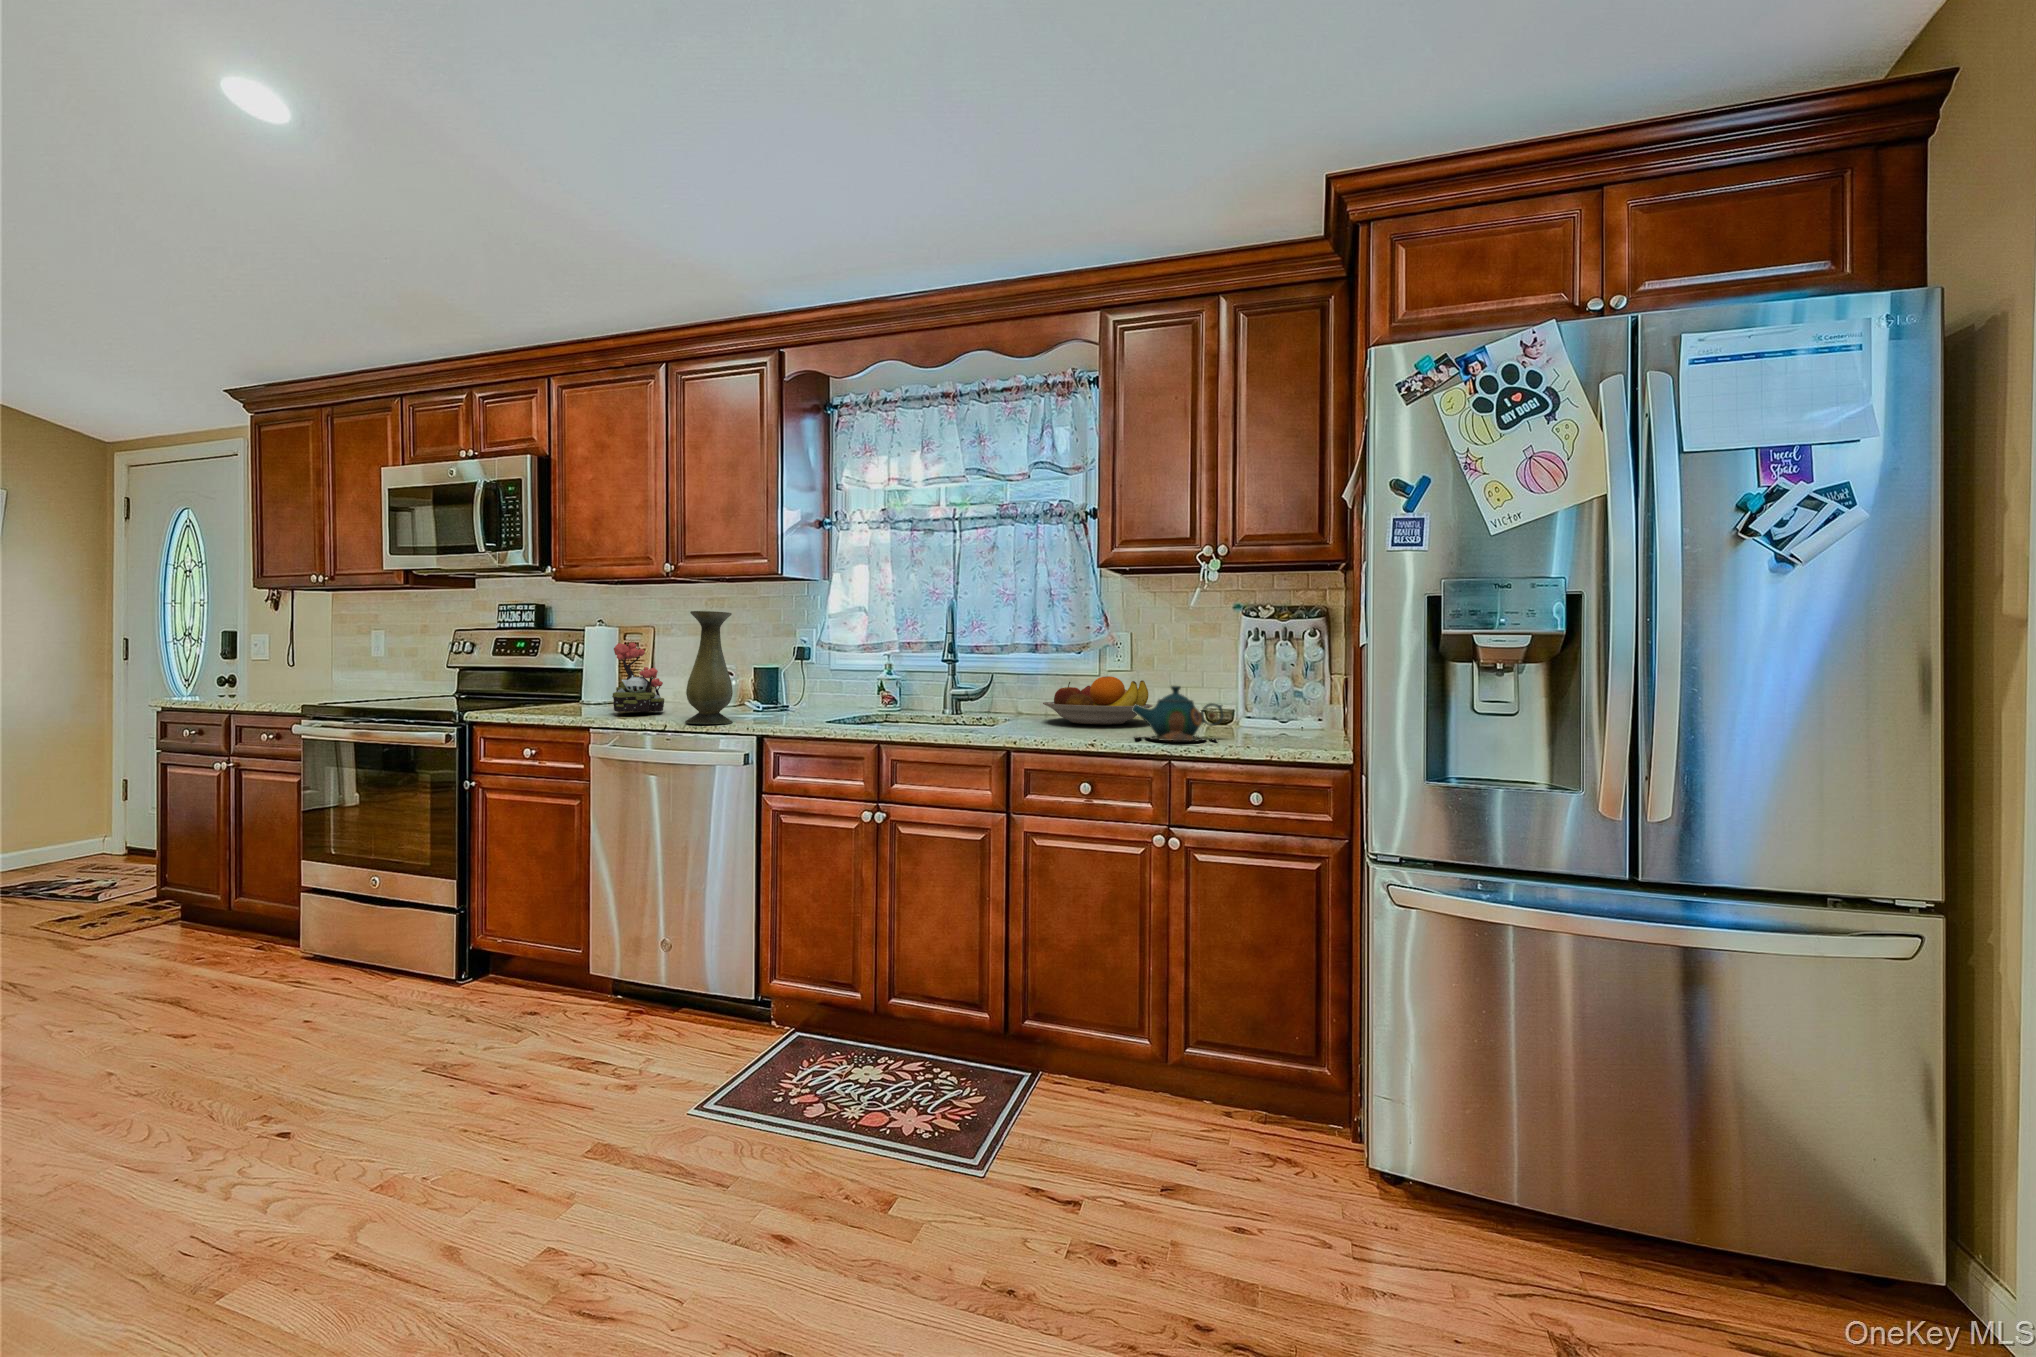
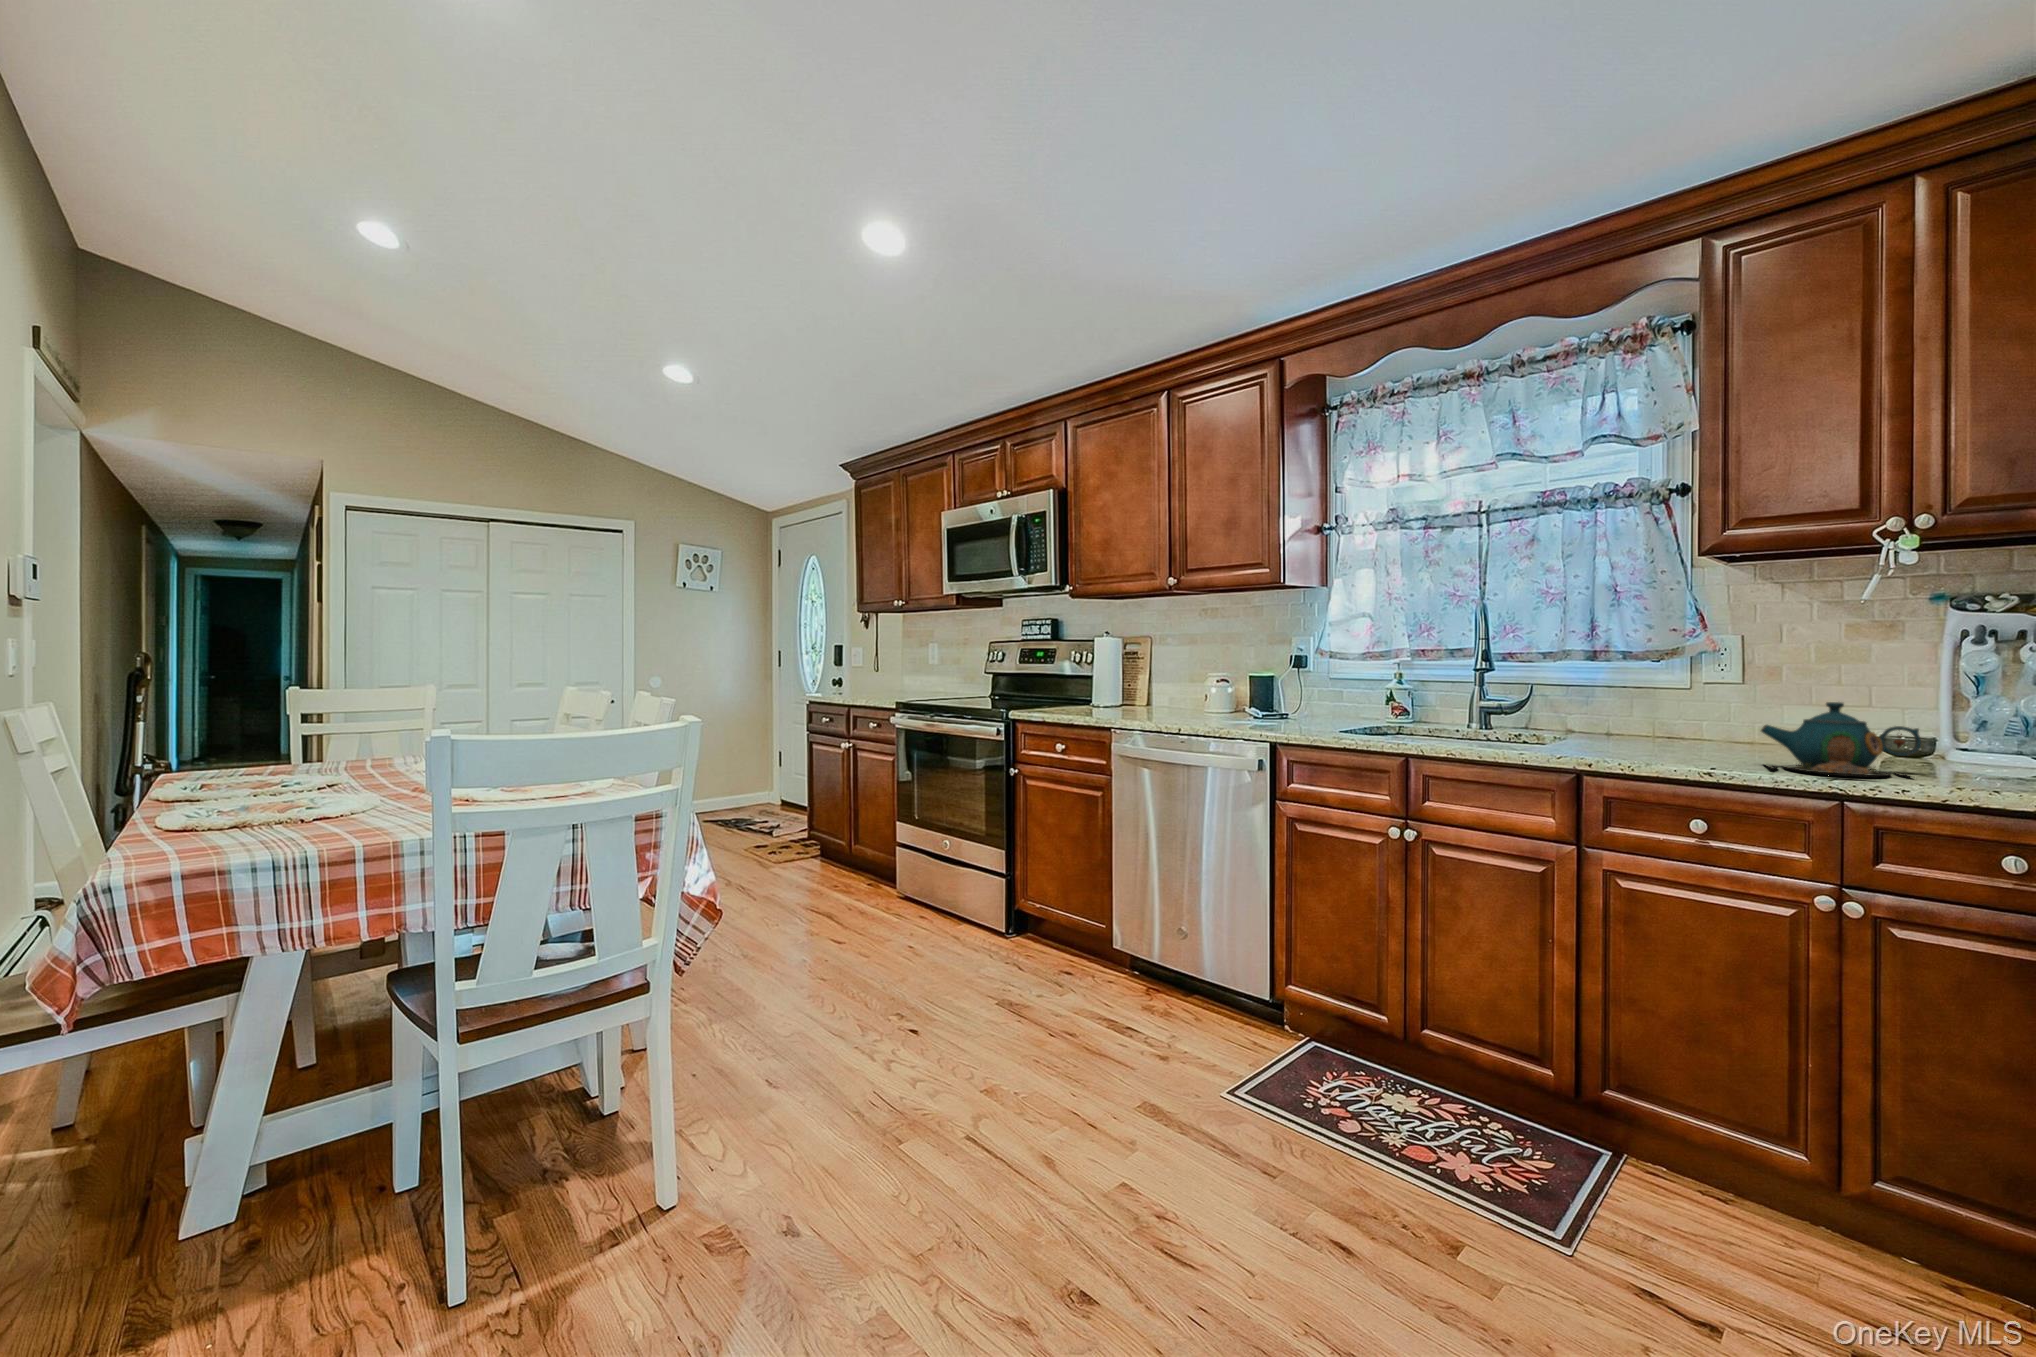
vase: present [685,611,733,724] -> none [1200,622,1244,730]
plant: present [612,642,664,712] -> none [1128,651,1172,715]
fruit bowl: present [1043,676,1152,724] -> none [1607,687,1775,745]

